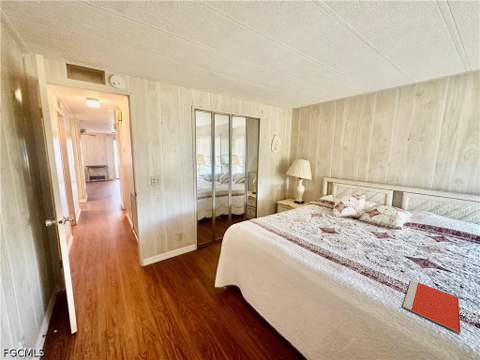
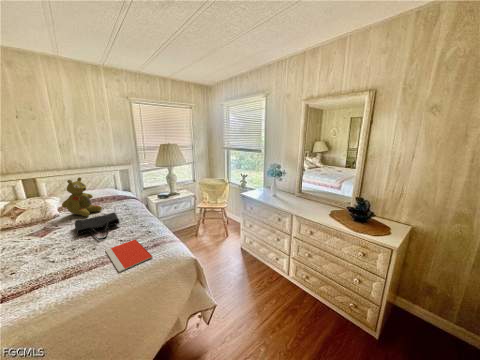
stuffed bear: none [407,199,450,244] -> present [62,177,102,217]
tote bag: none [400,239,460,271] -> present [75,213,119,240]

